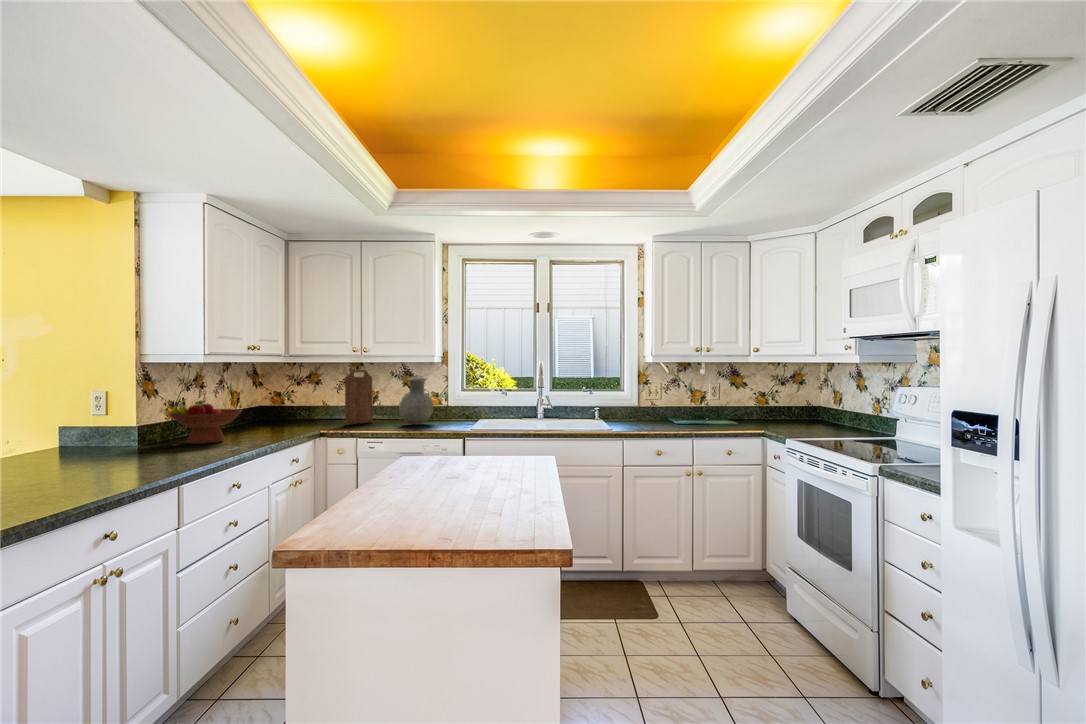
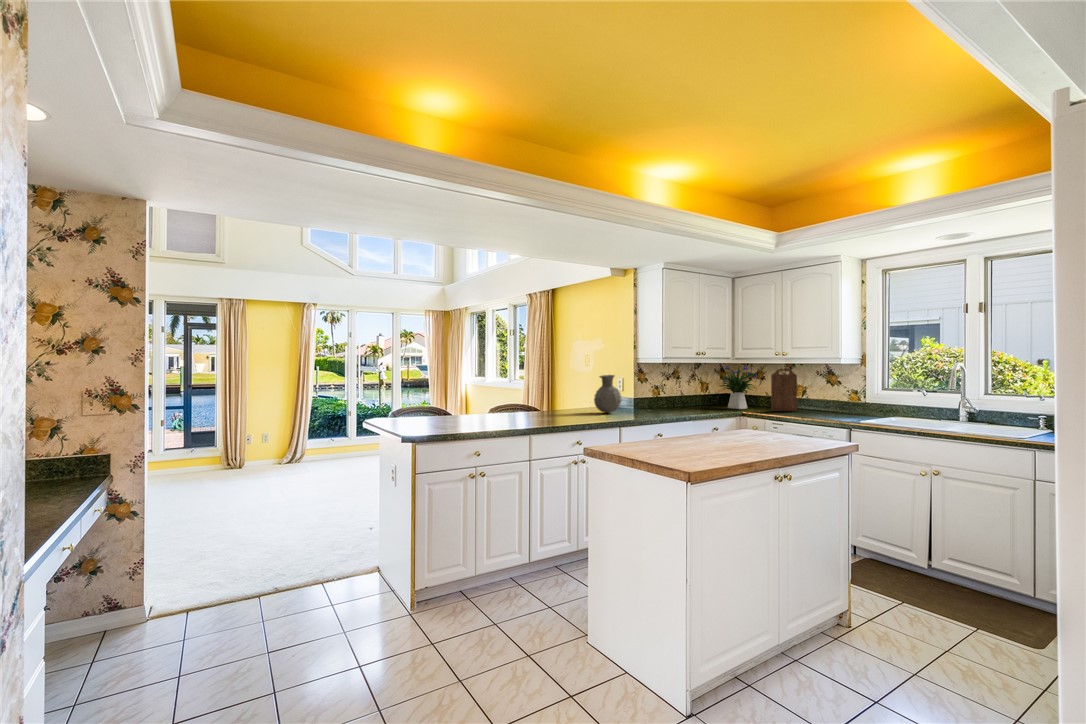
flower arrangement: none [256,362,324,426] -> present [720,365,757,409]
vase: present [399,377,433,425] -> present [594,375,622,413]
fruit bowl: present [168,401,242,444] -> none [649,385,688,411]

